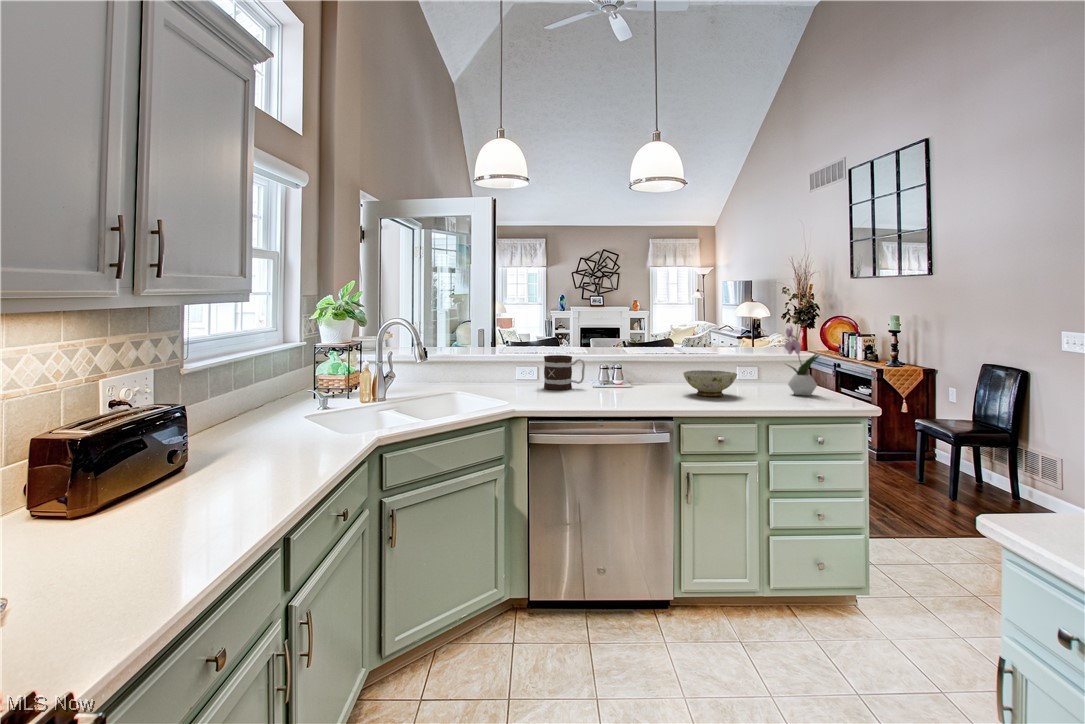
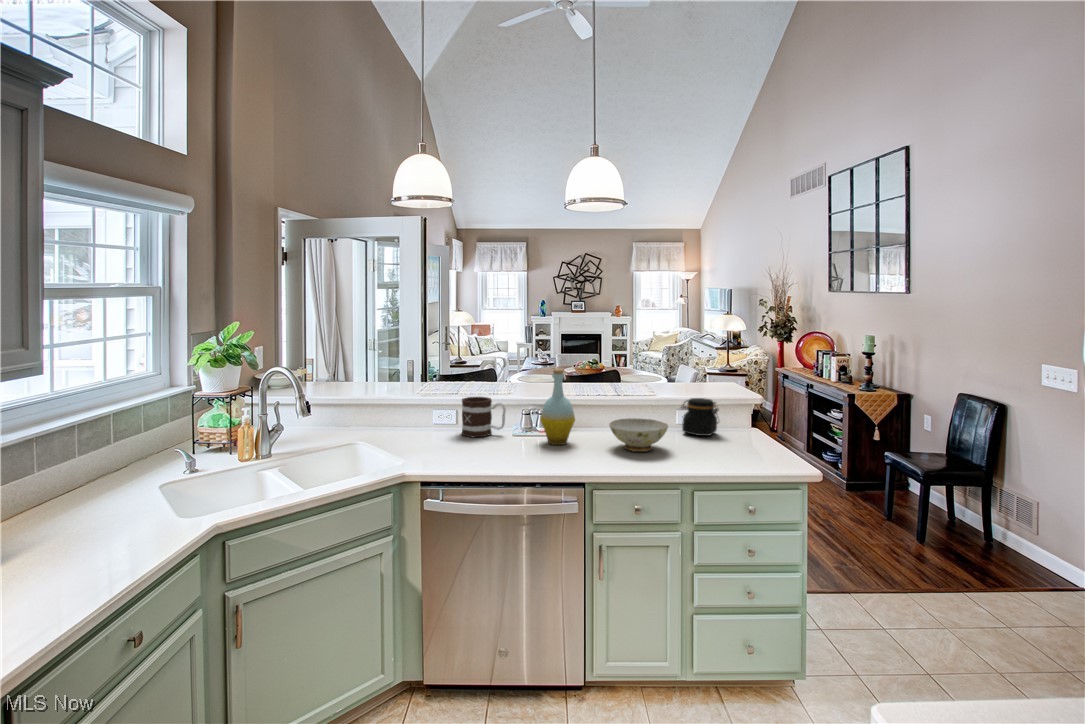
flower arrangement: present [784,316,819,396] -> none [724,360,762,451]
bottle: none [619,326,652,394] -> present [540,369,575,445]
jar: none [741,355,777,388] -> present [681,398,719,436]

